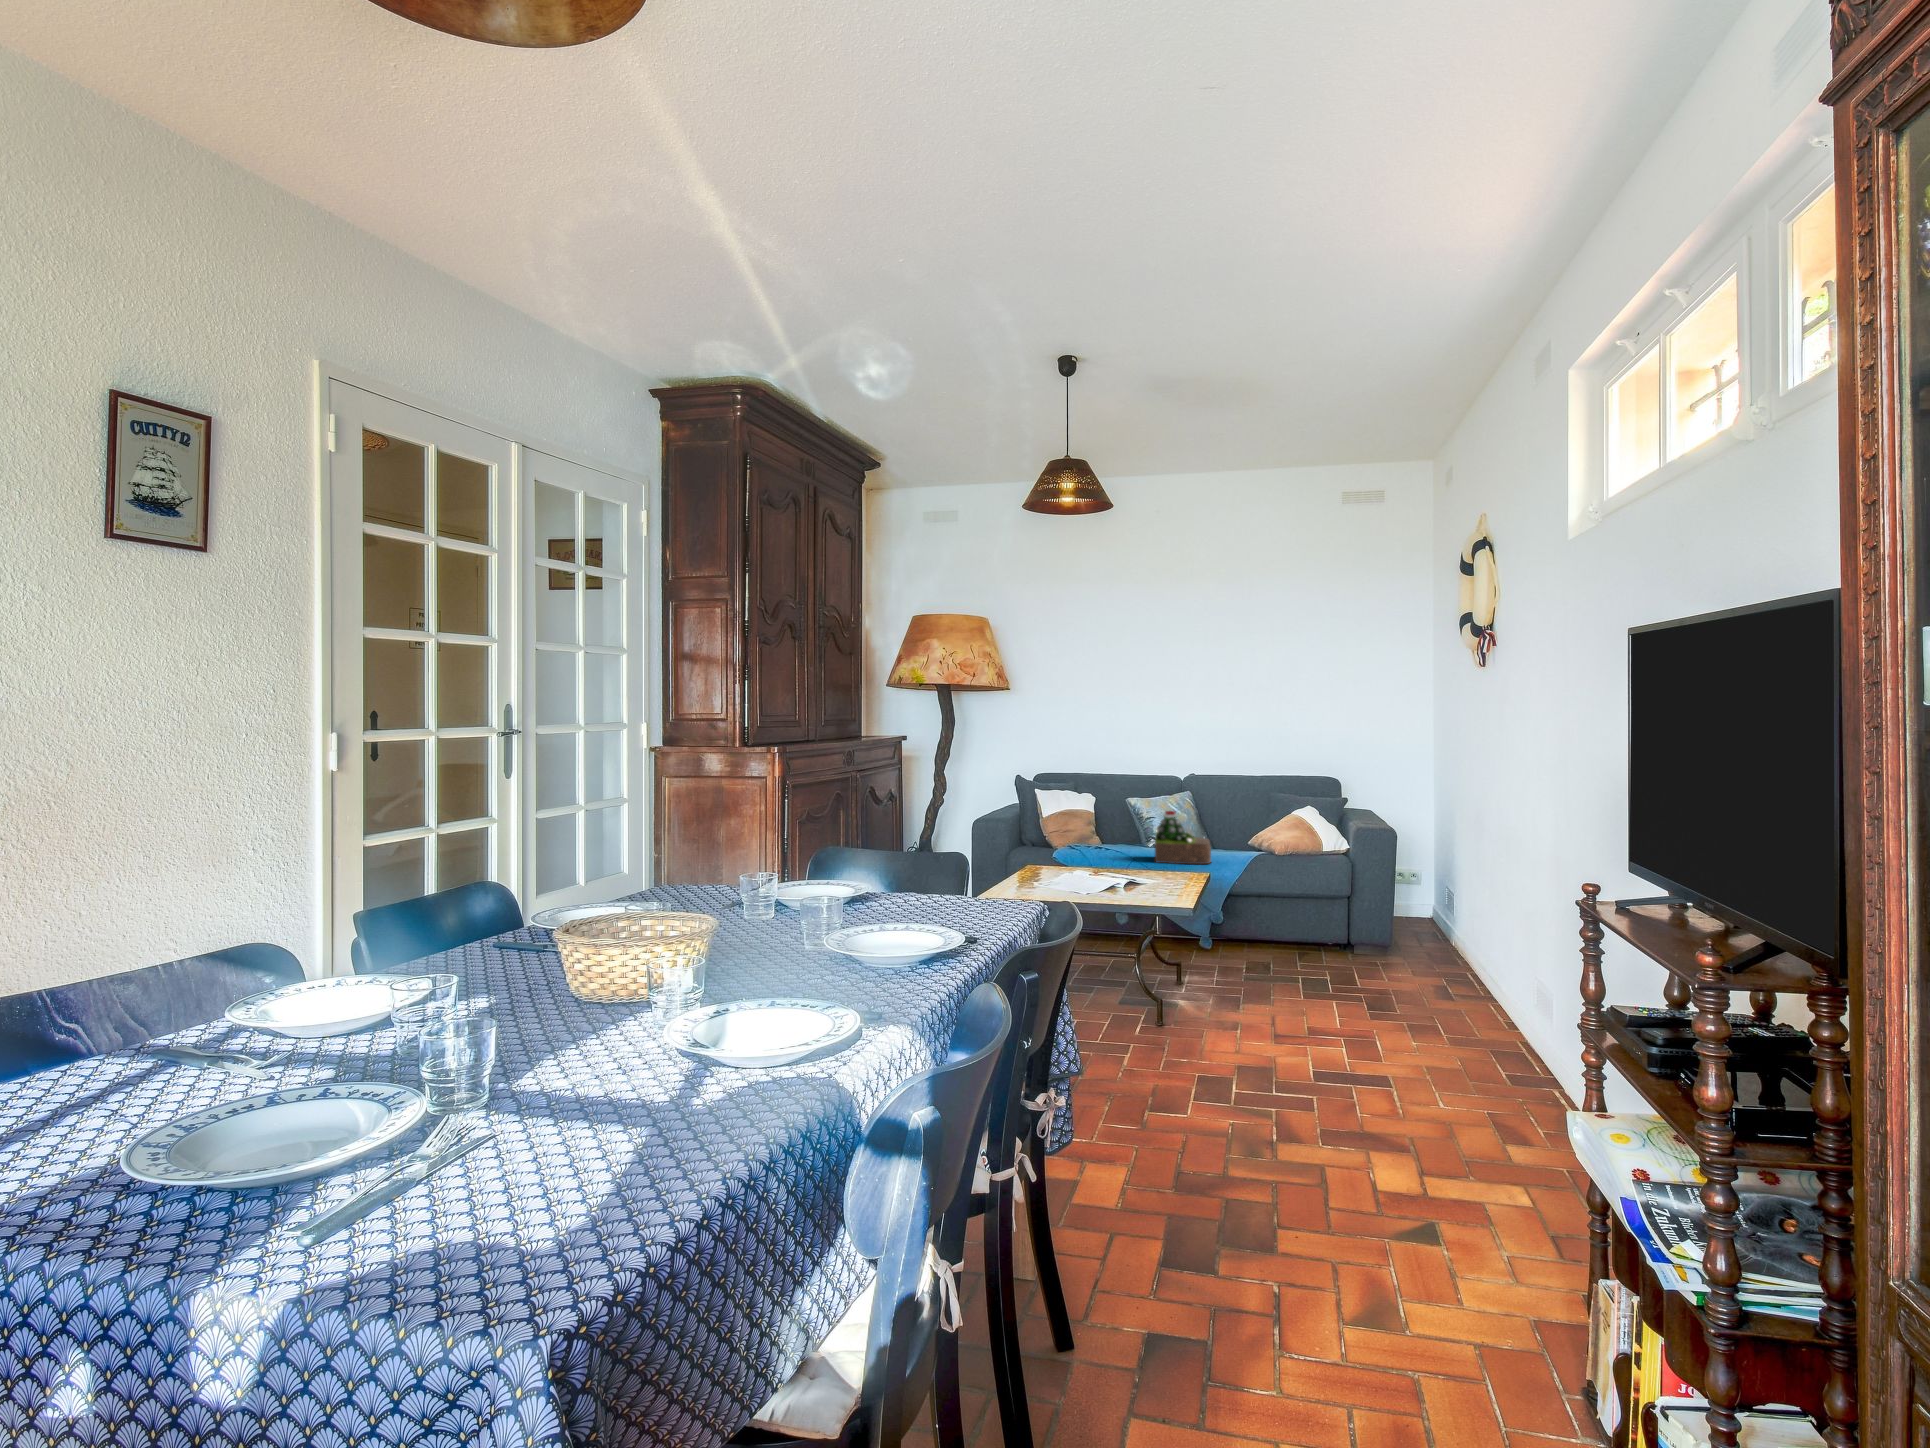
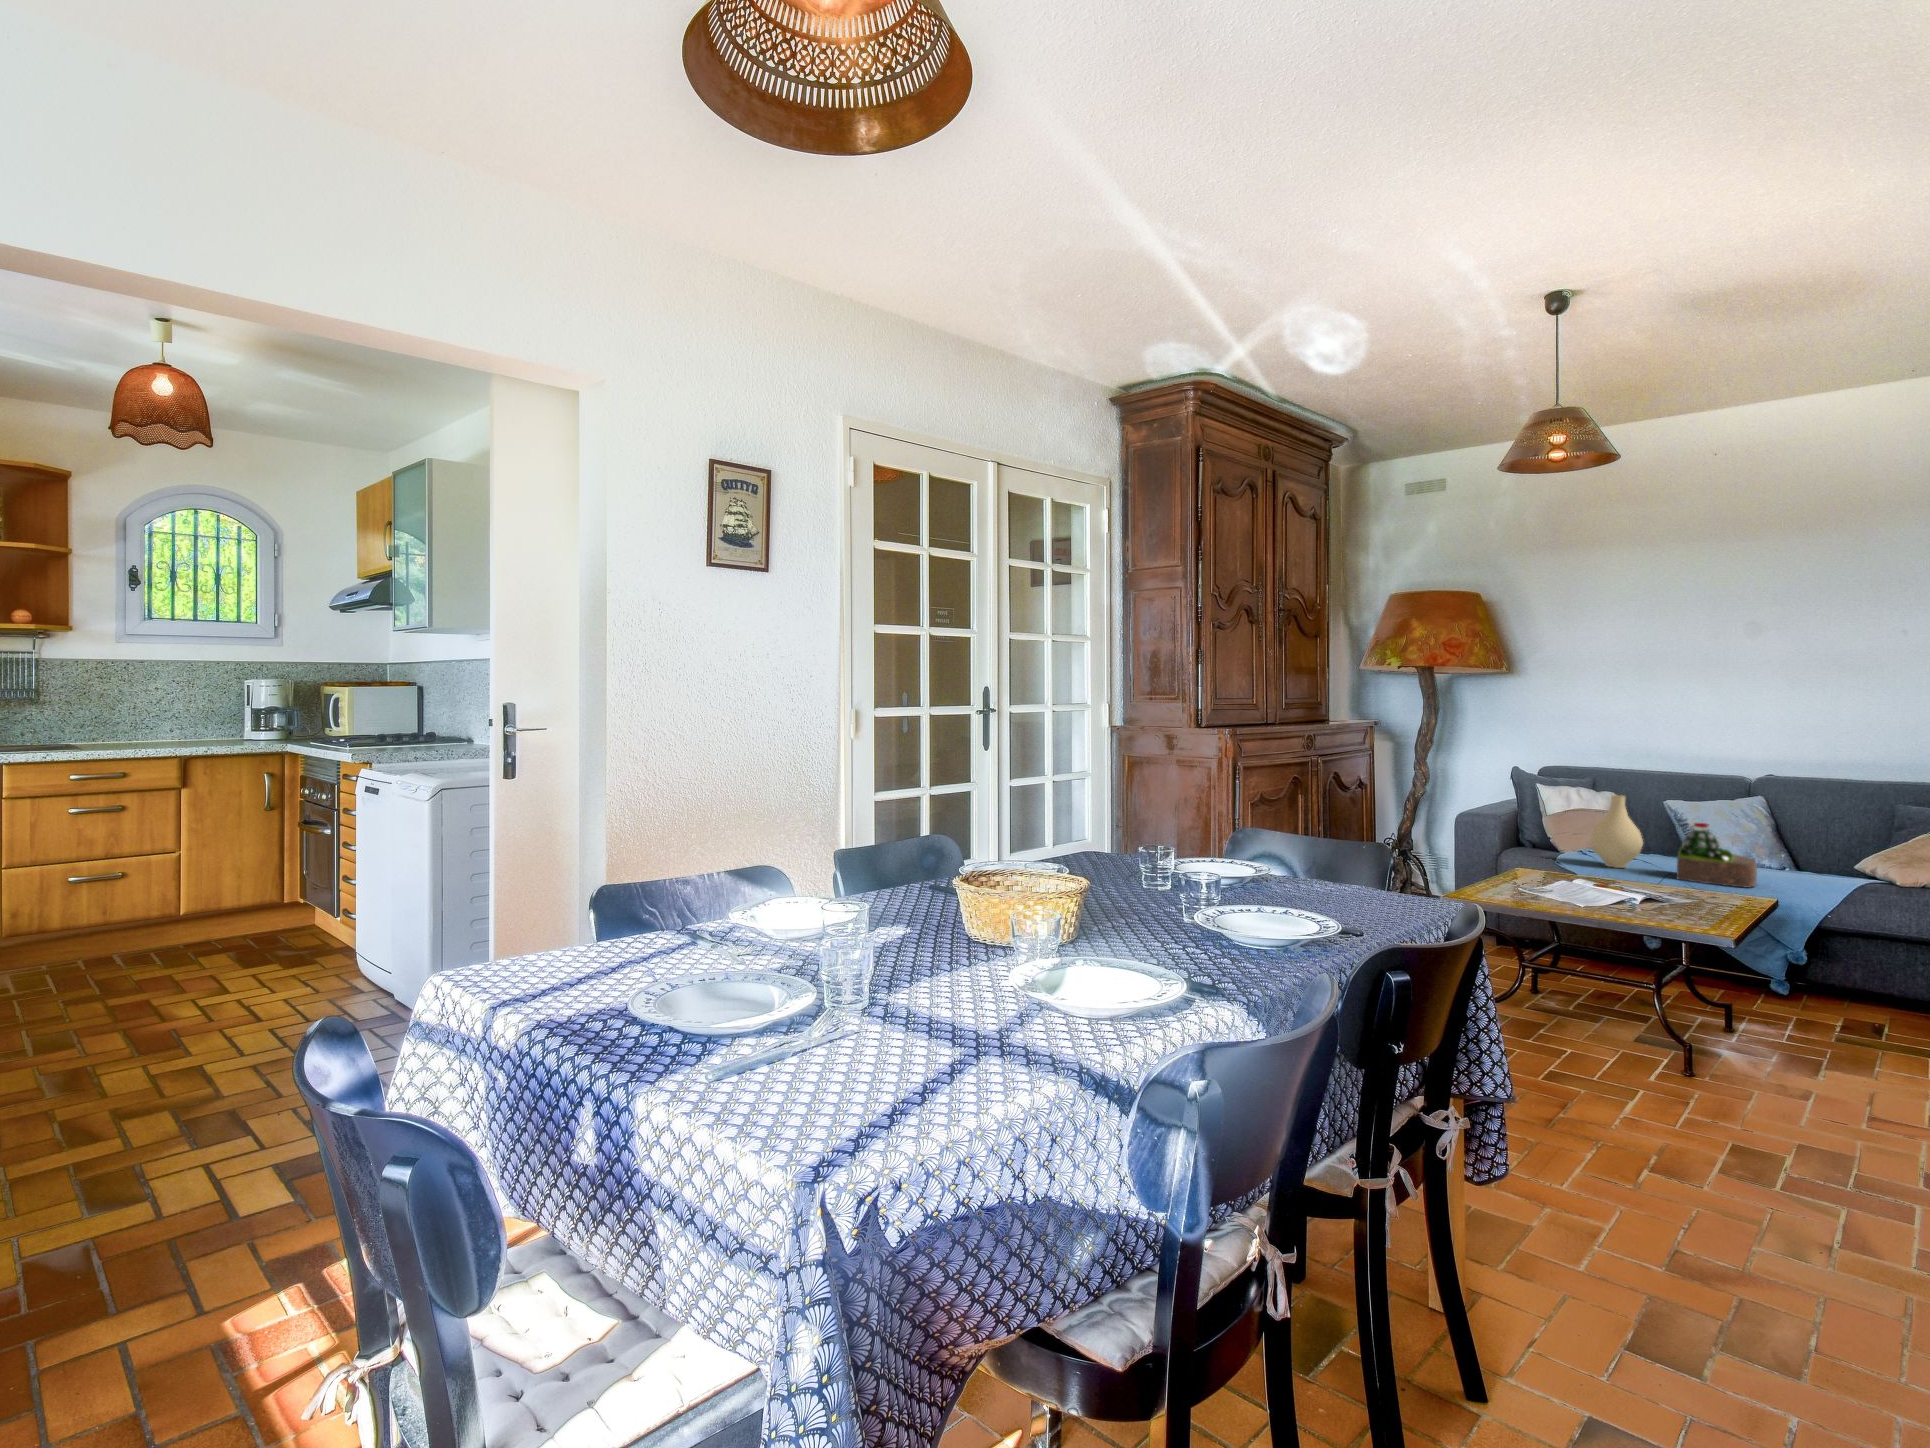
vase: none [1086,791,1127,857] -> present [1590,795,1643,868]

